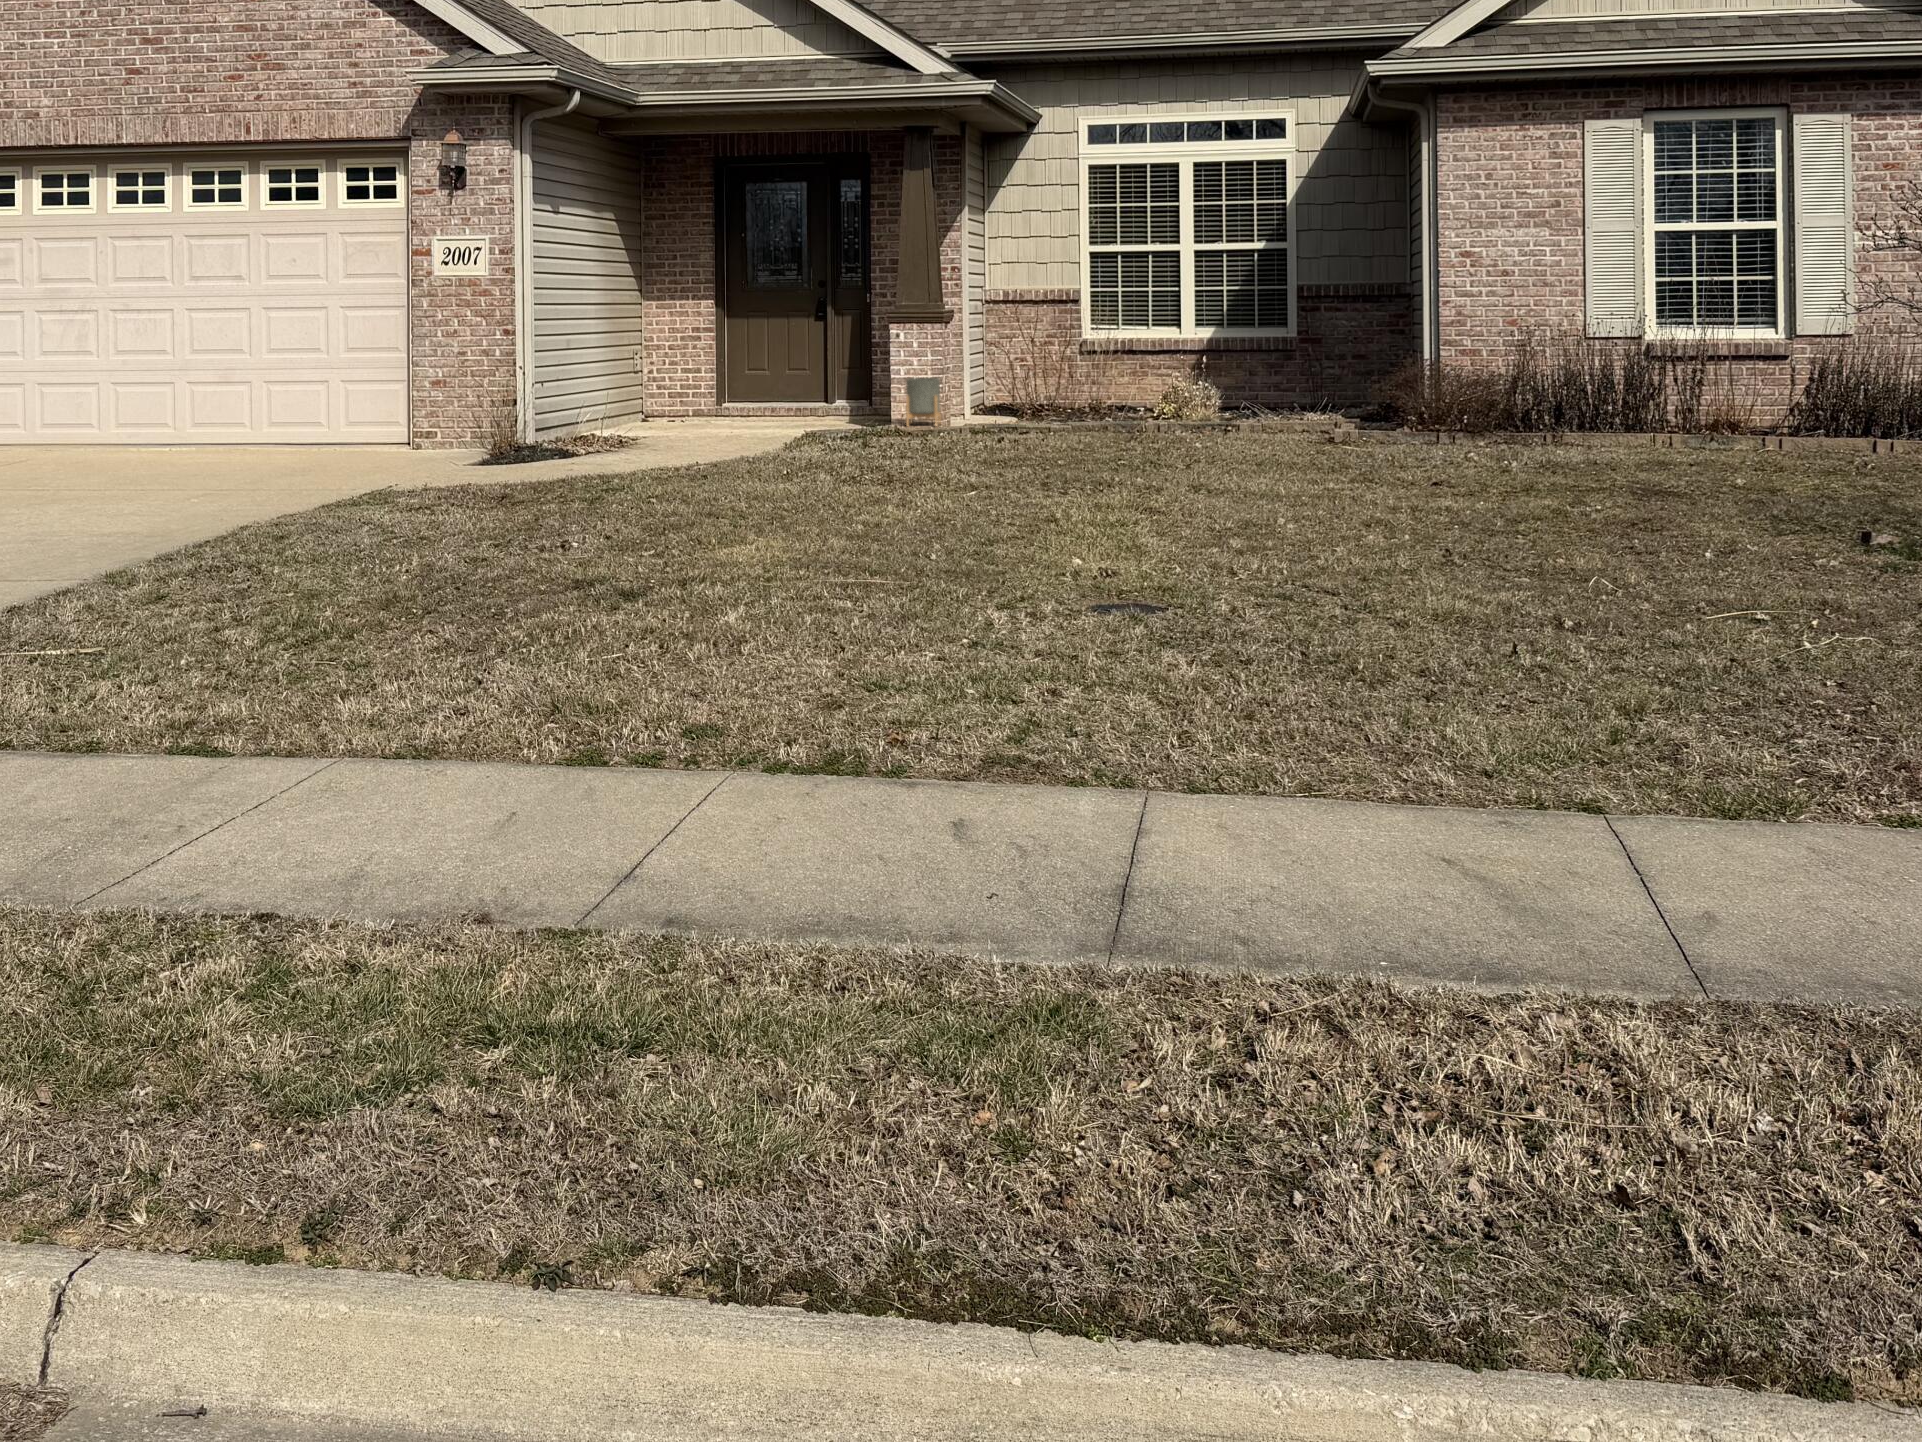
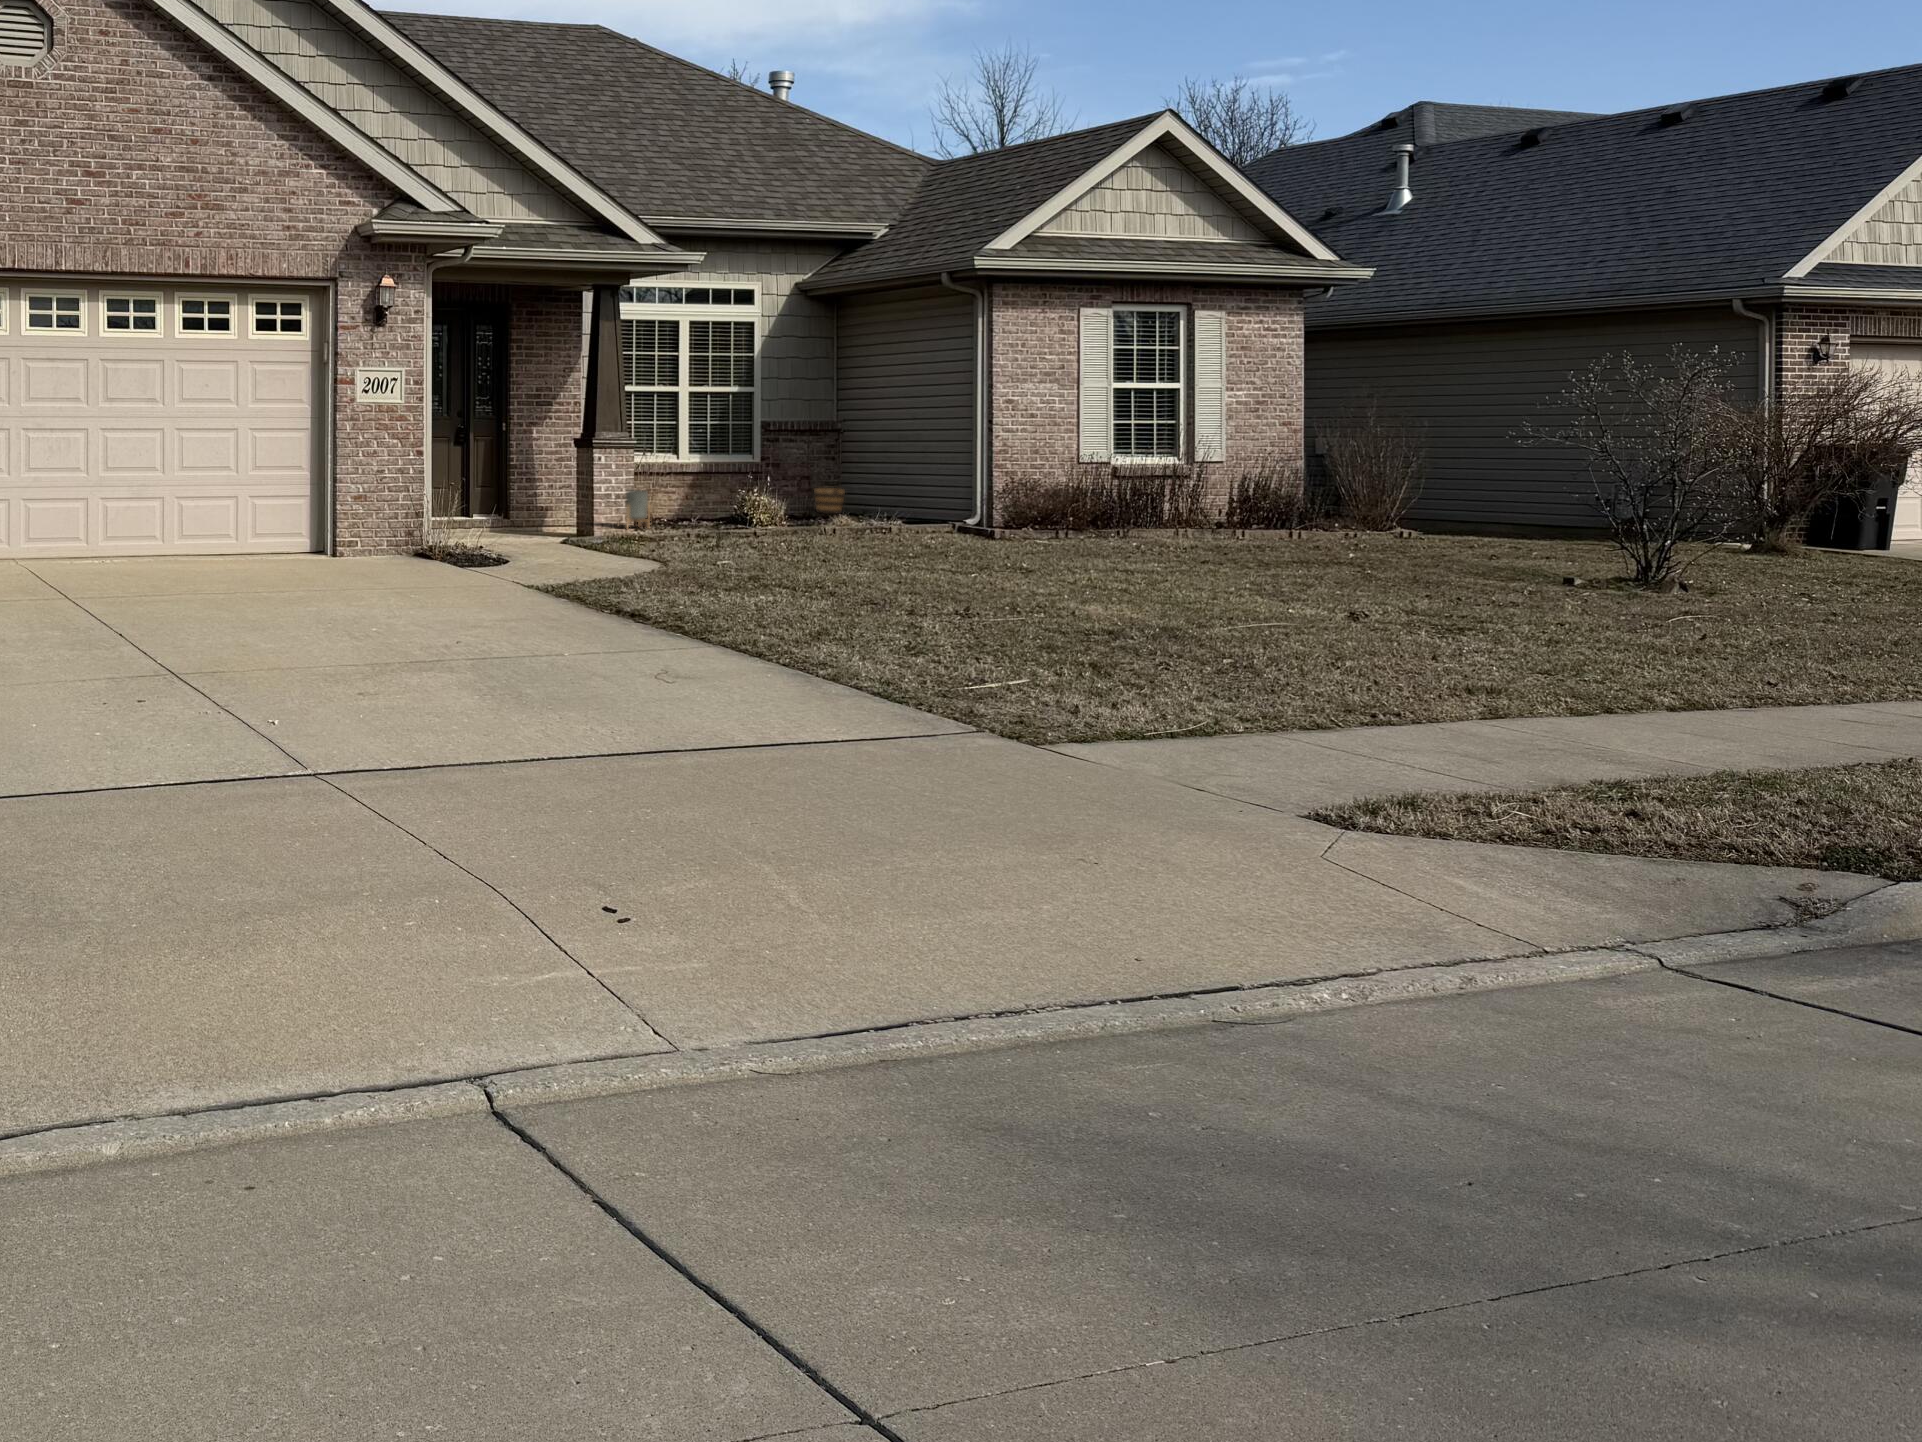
bucket: none [1263,378,1304,412] -> present [814,488,845,514]

